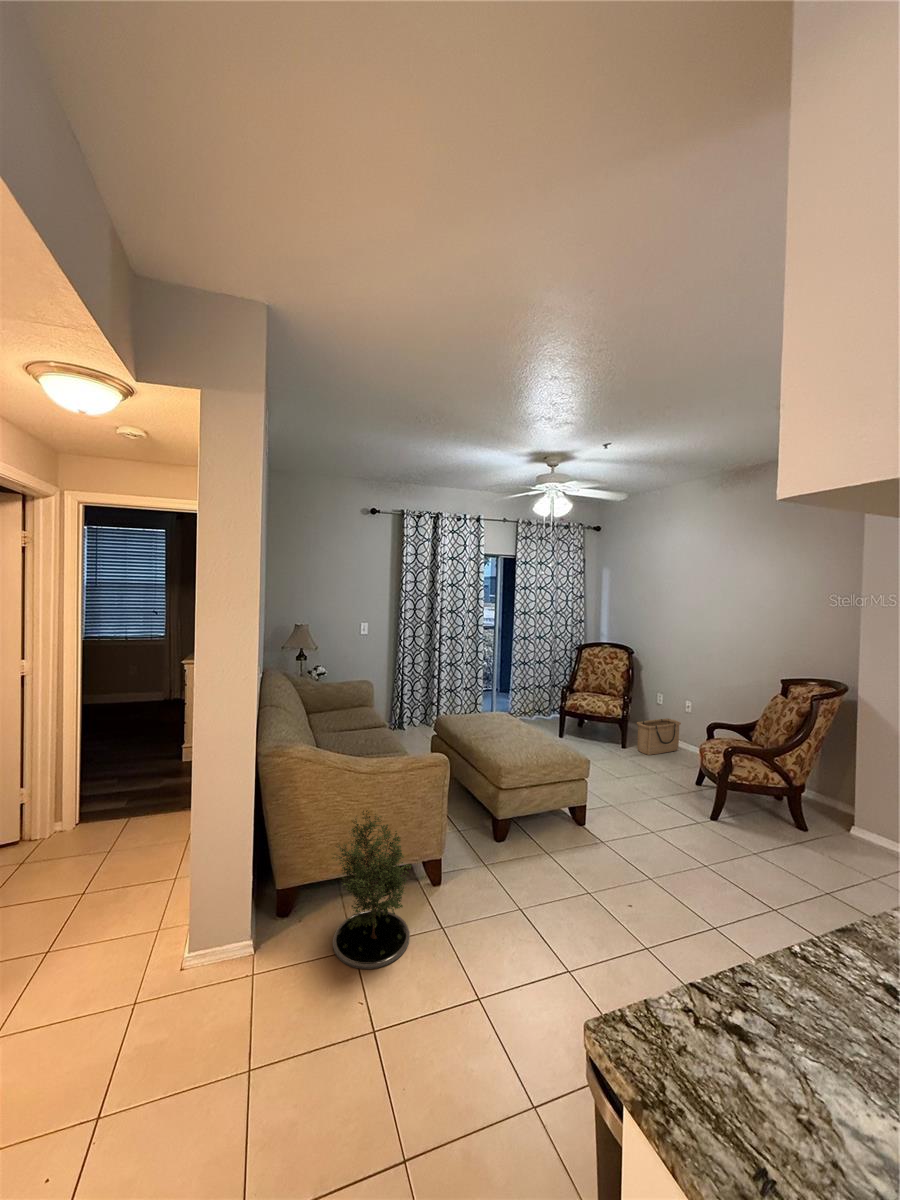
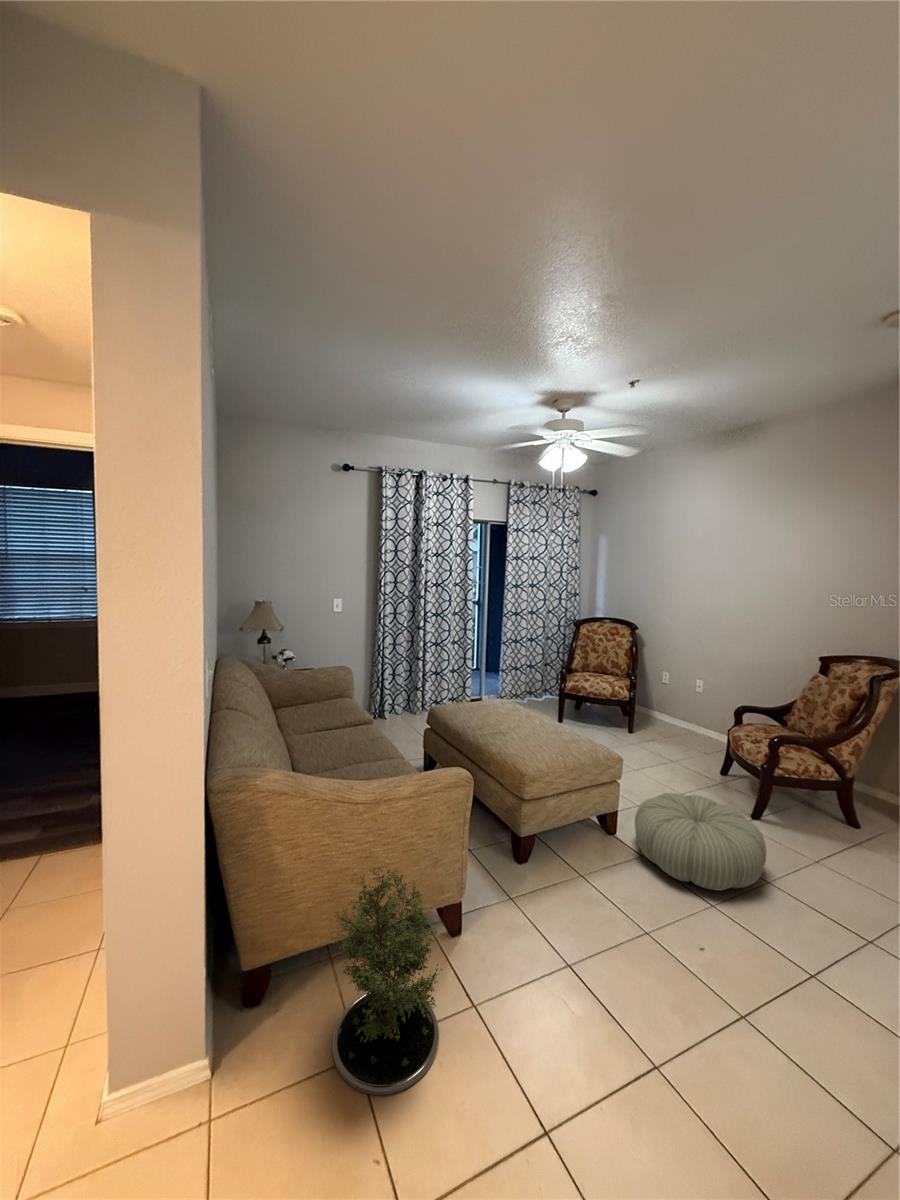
basket: present [637,718,681,755] -> none [646,699,692,741]
pouf: none [595,791,702,867] -> present [635,793,766,890]

